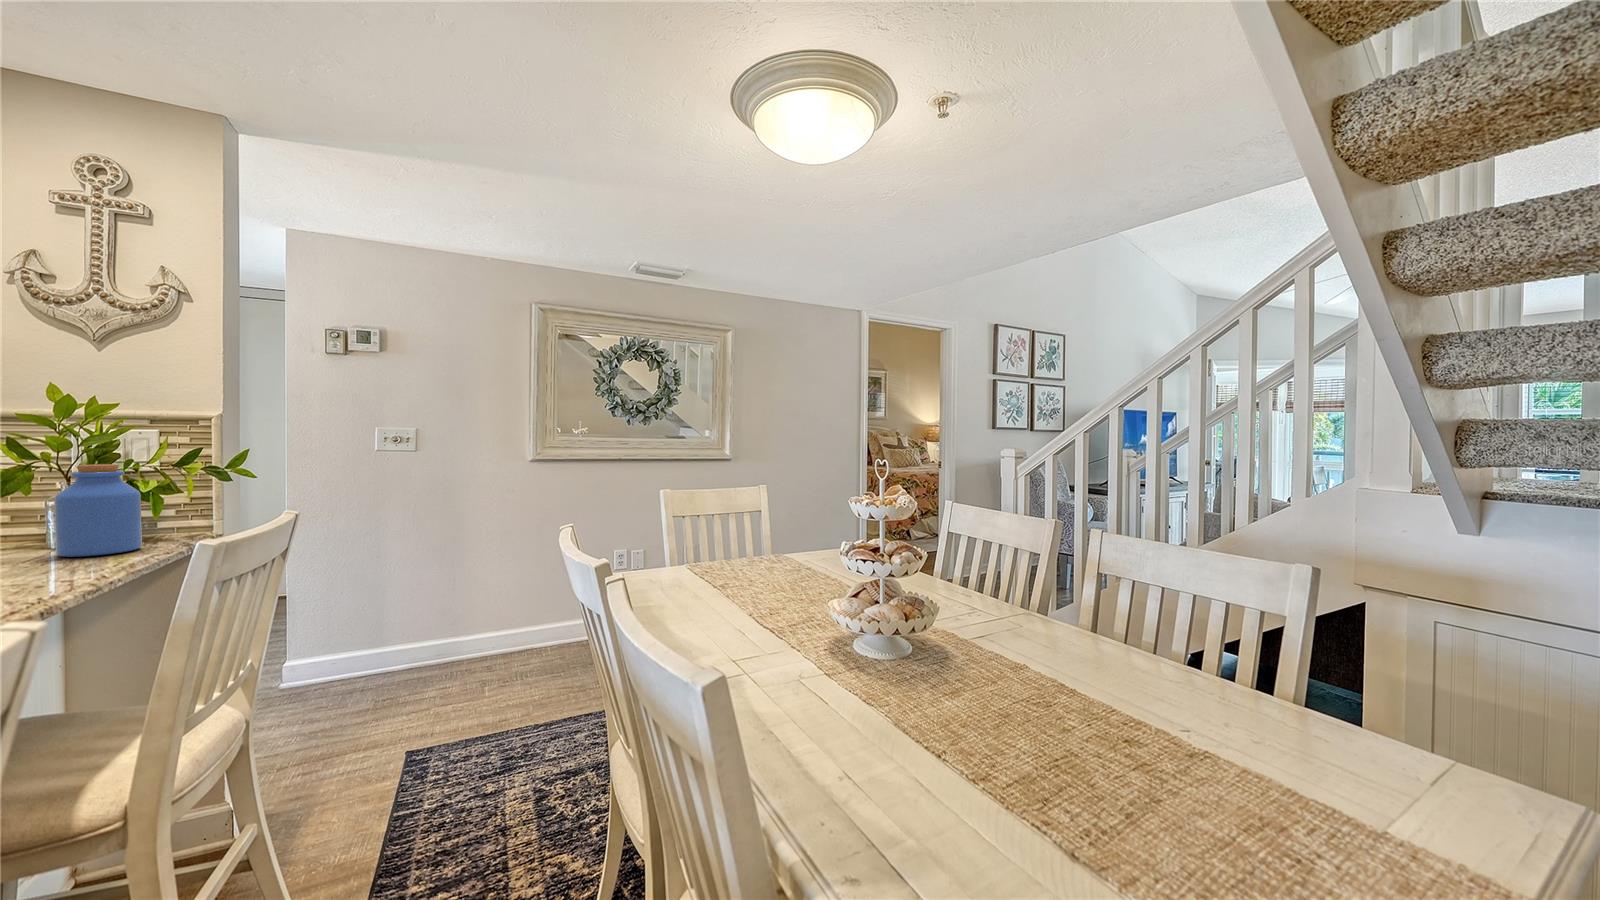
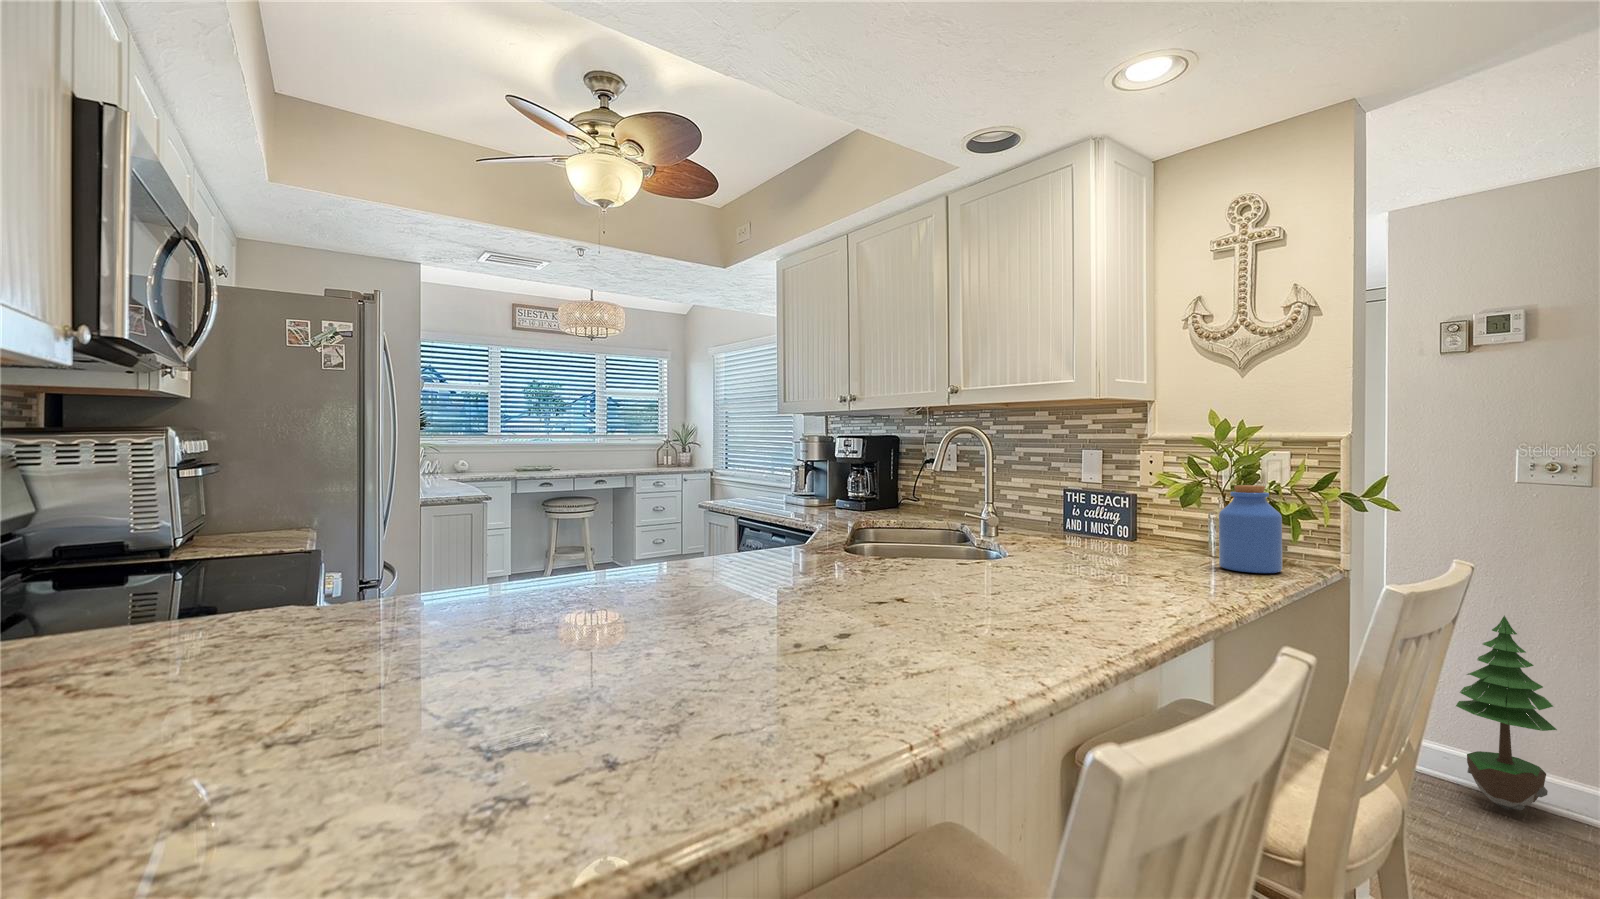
potted tree: none [334,548,397,685] -> present [1456,616,1557,810]

